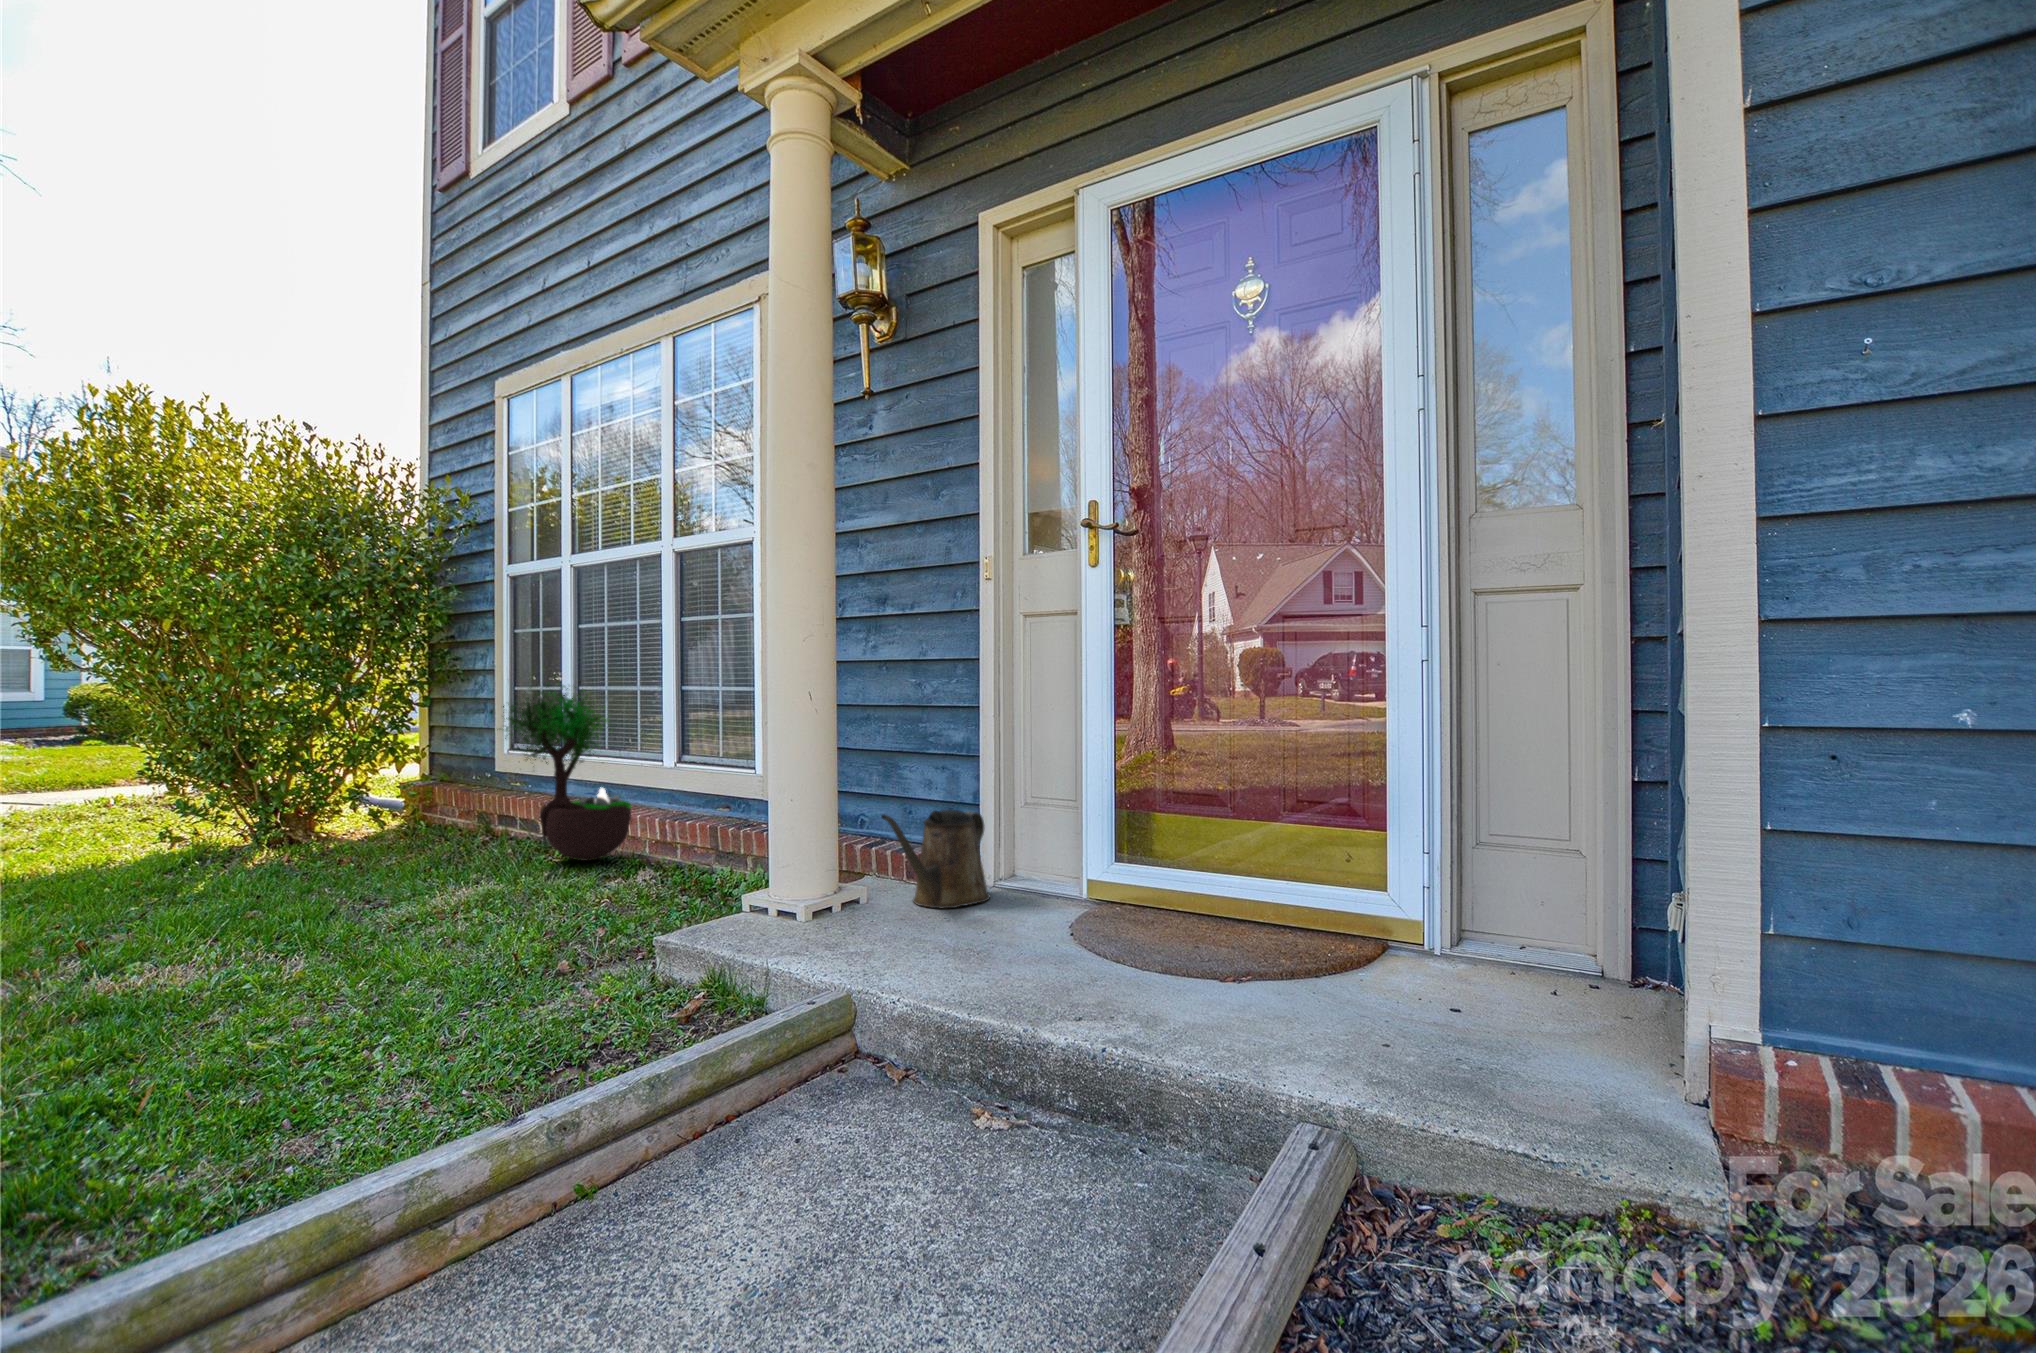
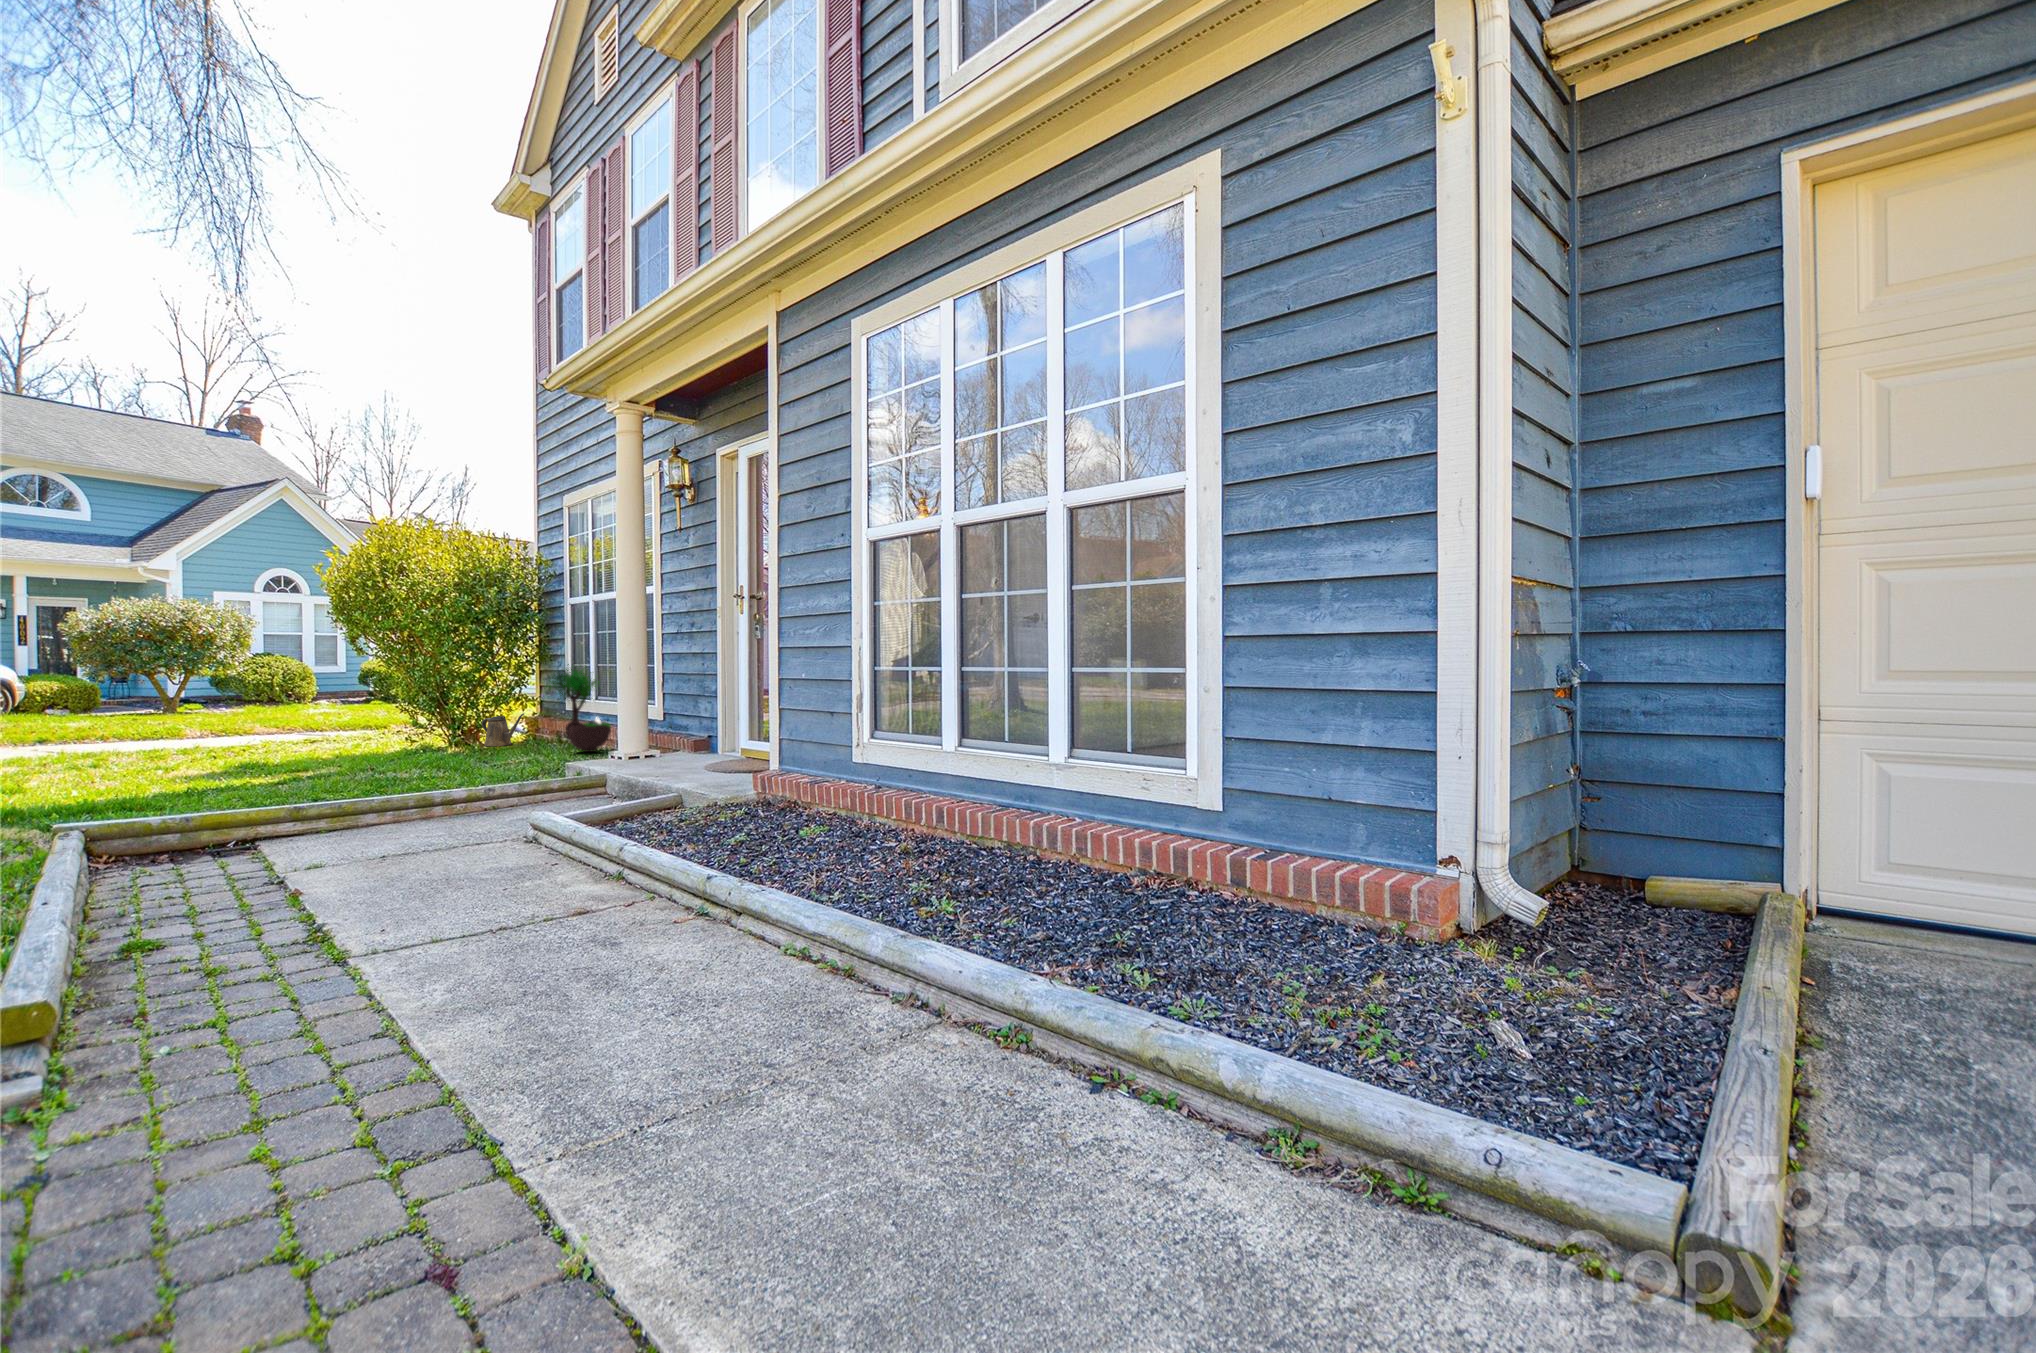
watering can: present [881,810,990,908] -> present [482,713,524,746]

